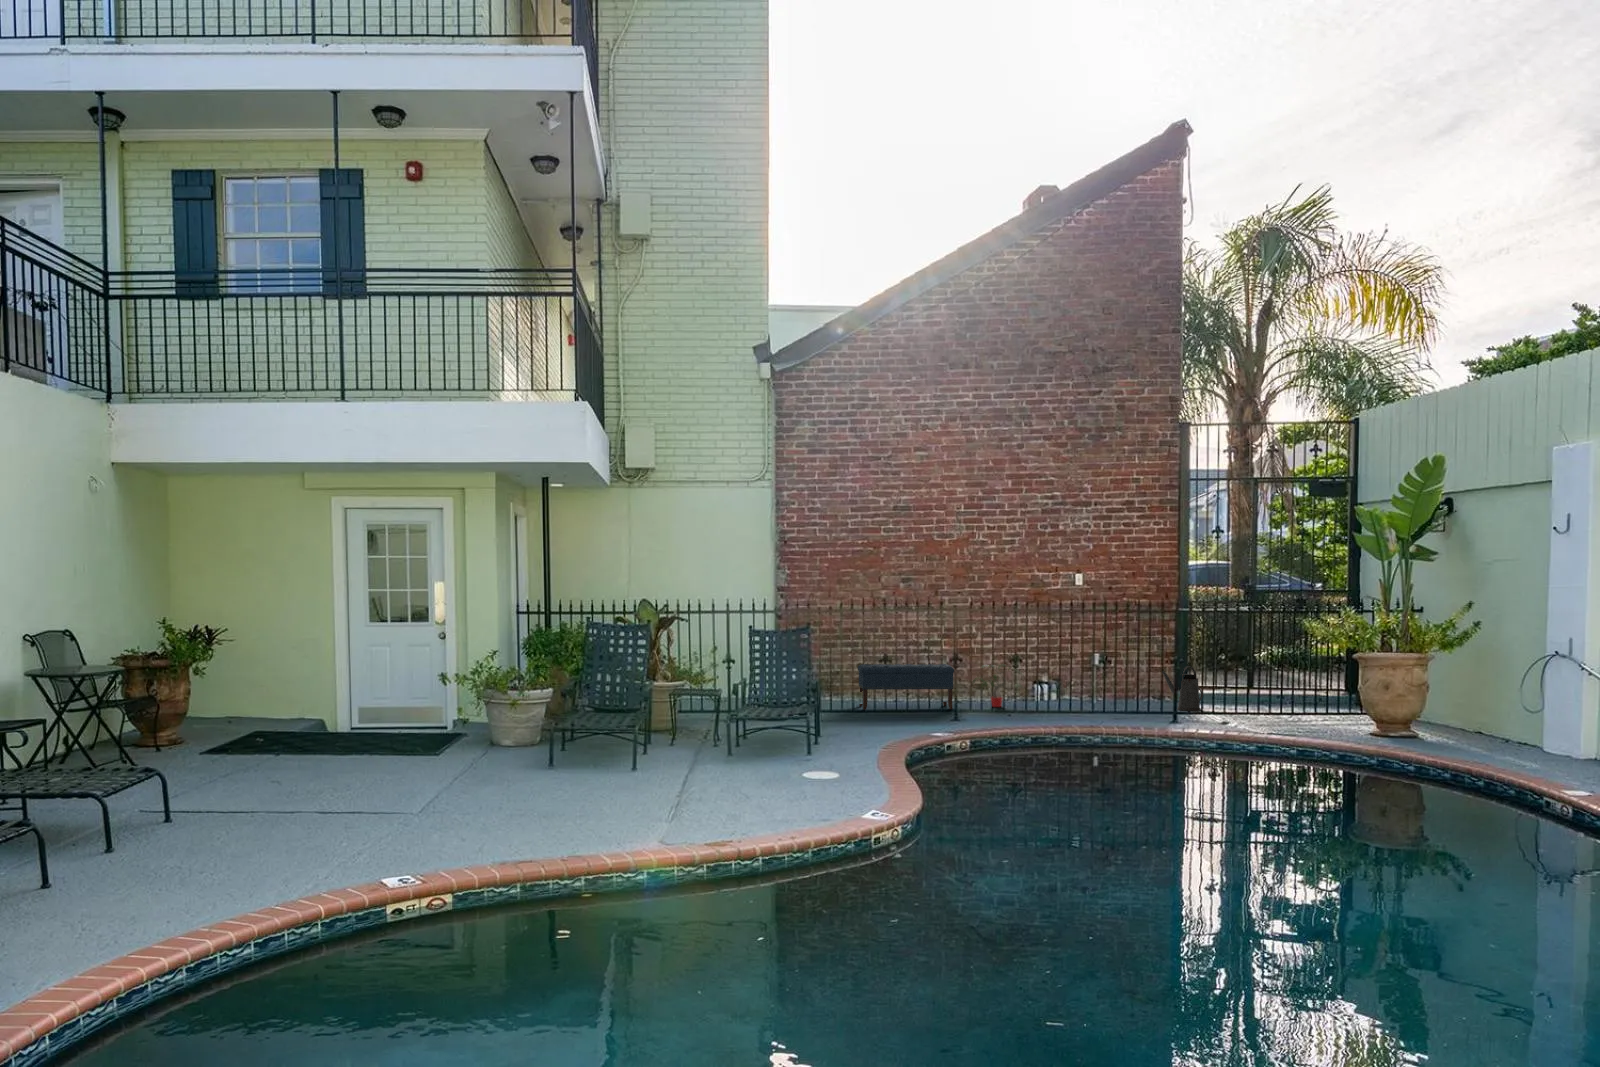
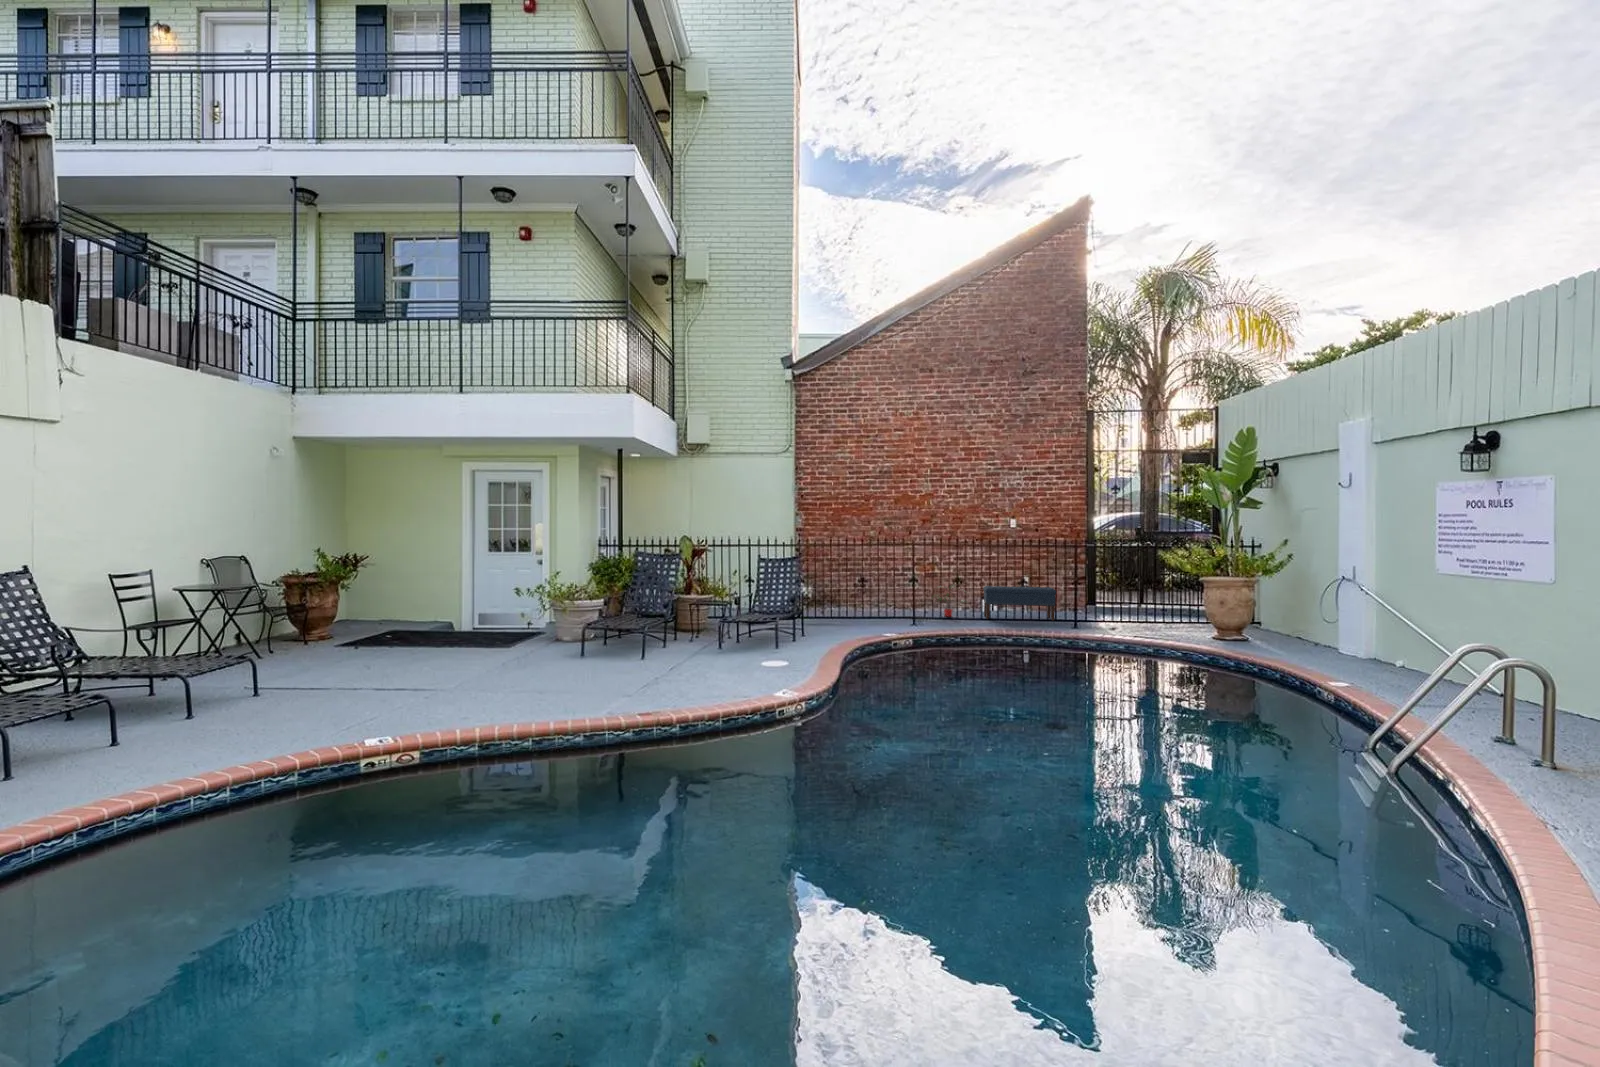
bench: present [858,664,954,710] -> present [983,586,1056,621]
watering can: present [1162,666,1203,711] -> none [1072,589,1101,623]

